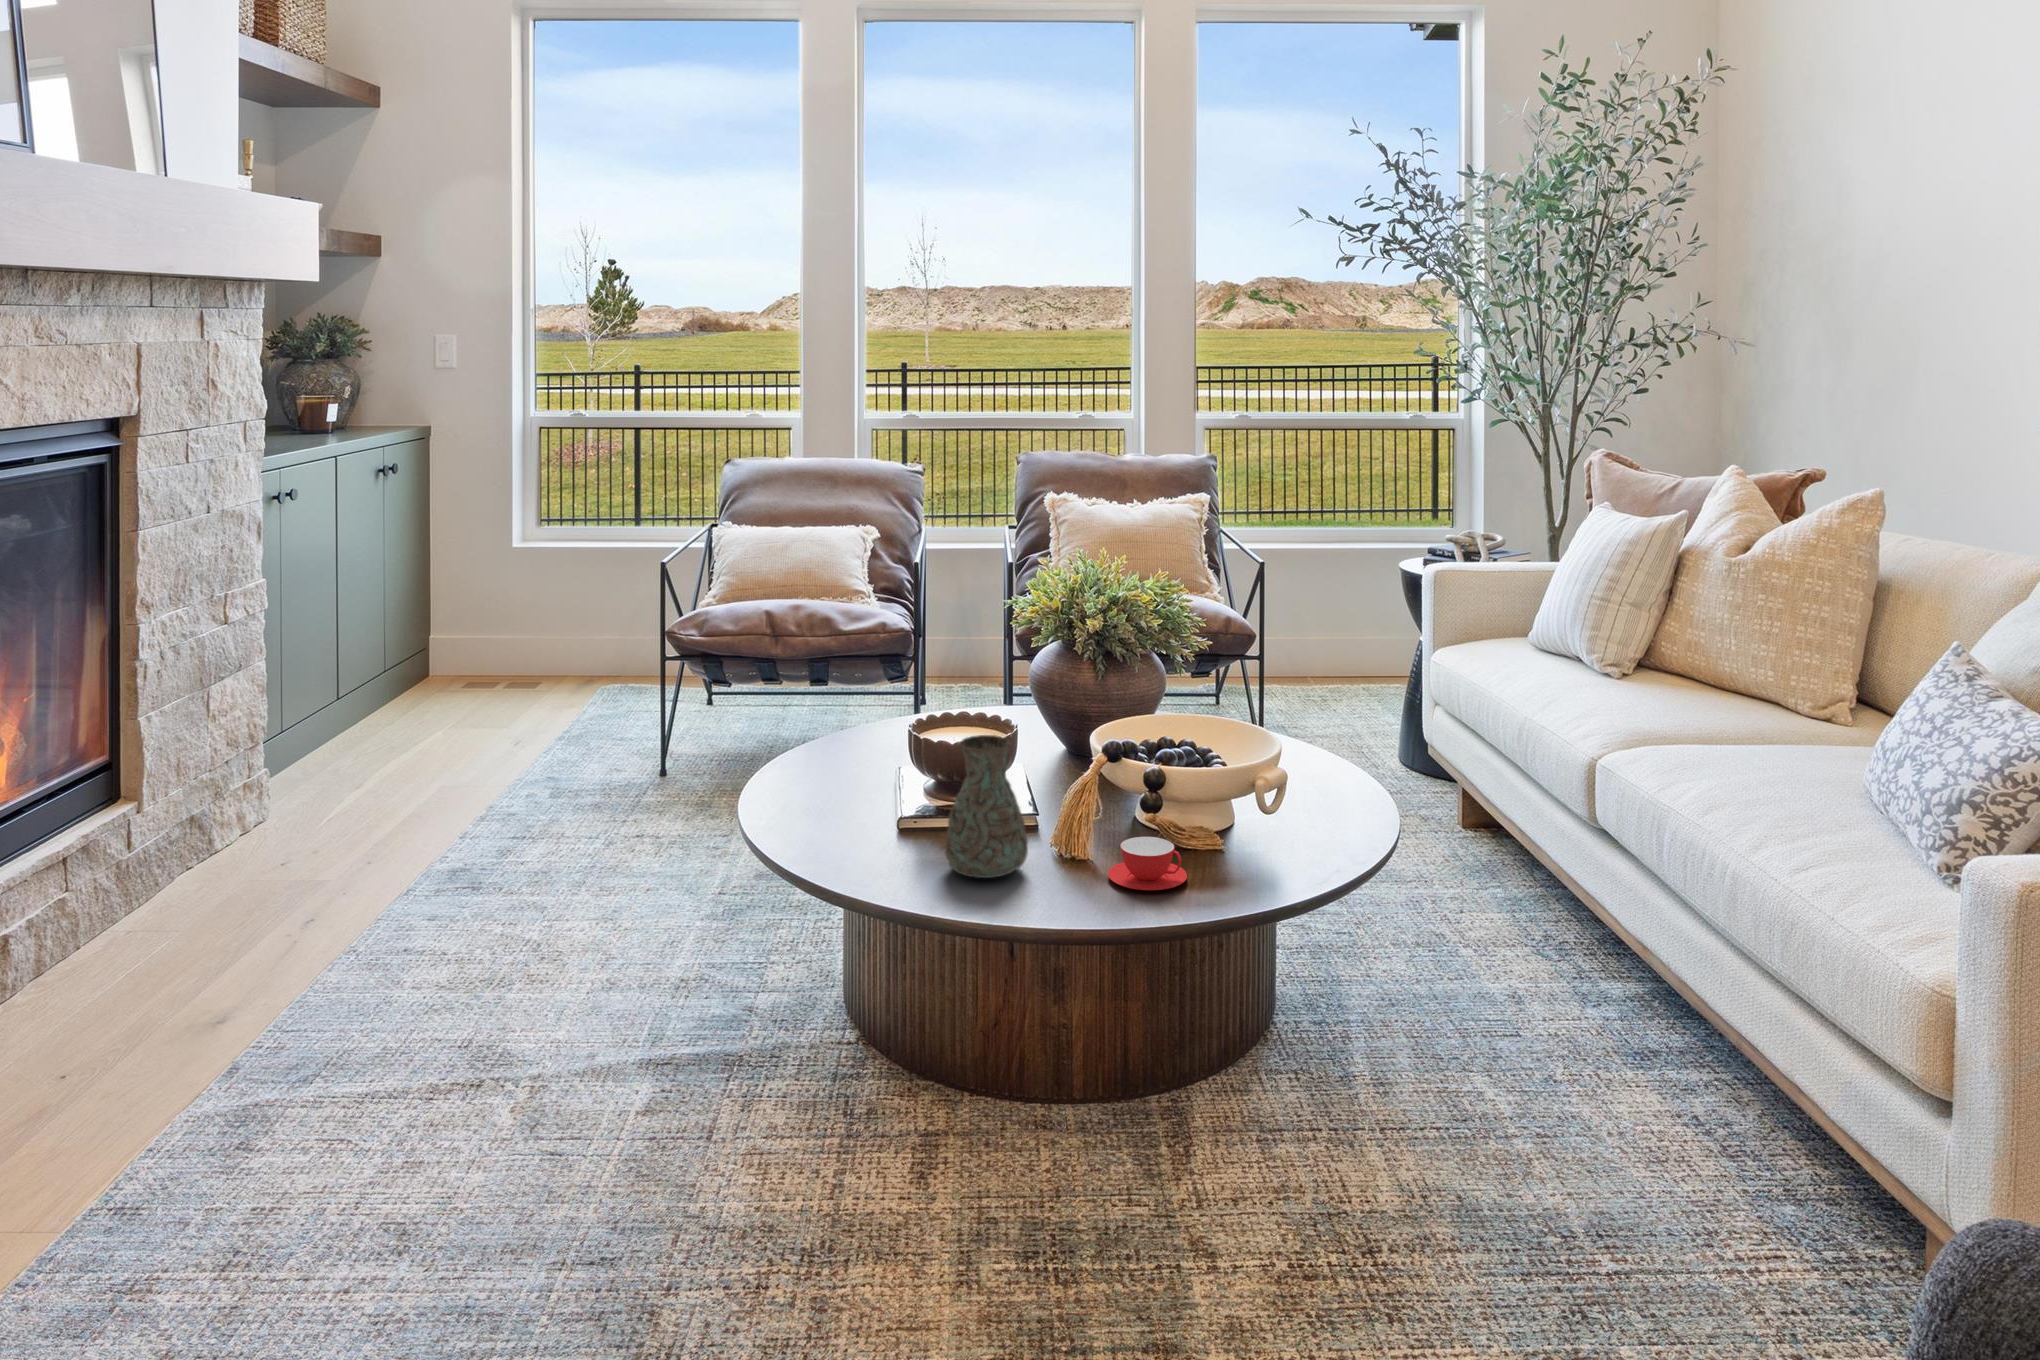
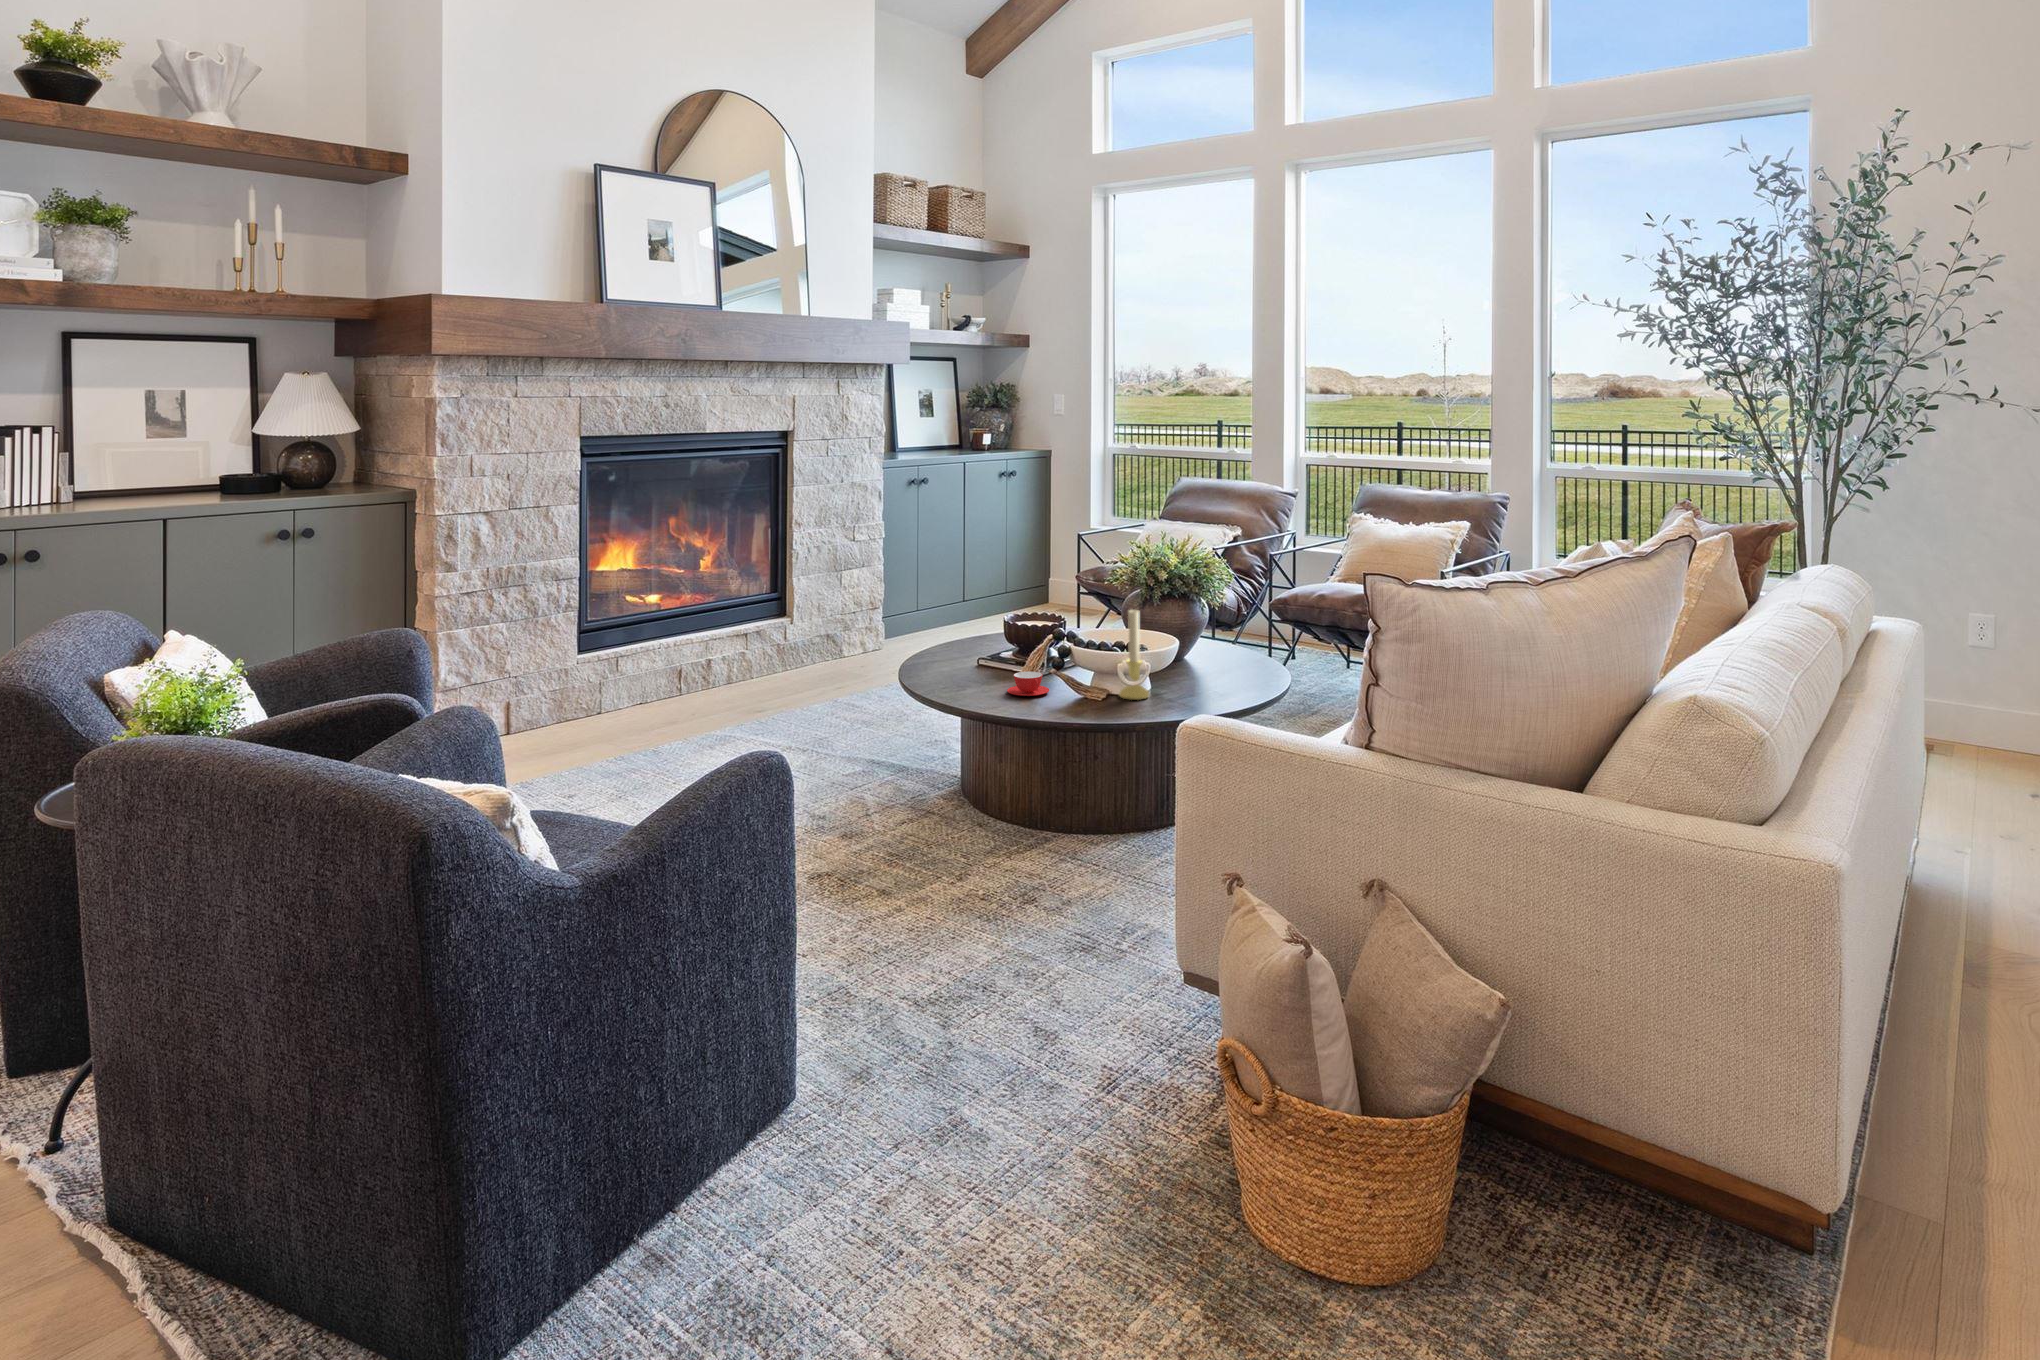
candle holder: none [1271,689,1324,851] -> present [1119,609,1150,700]
decorative vase: present [945,735,1028,878] -> none [950,608,993,679]

